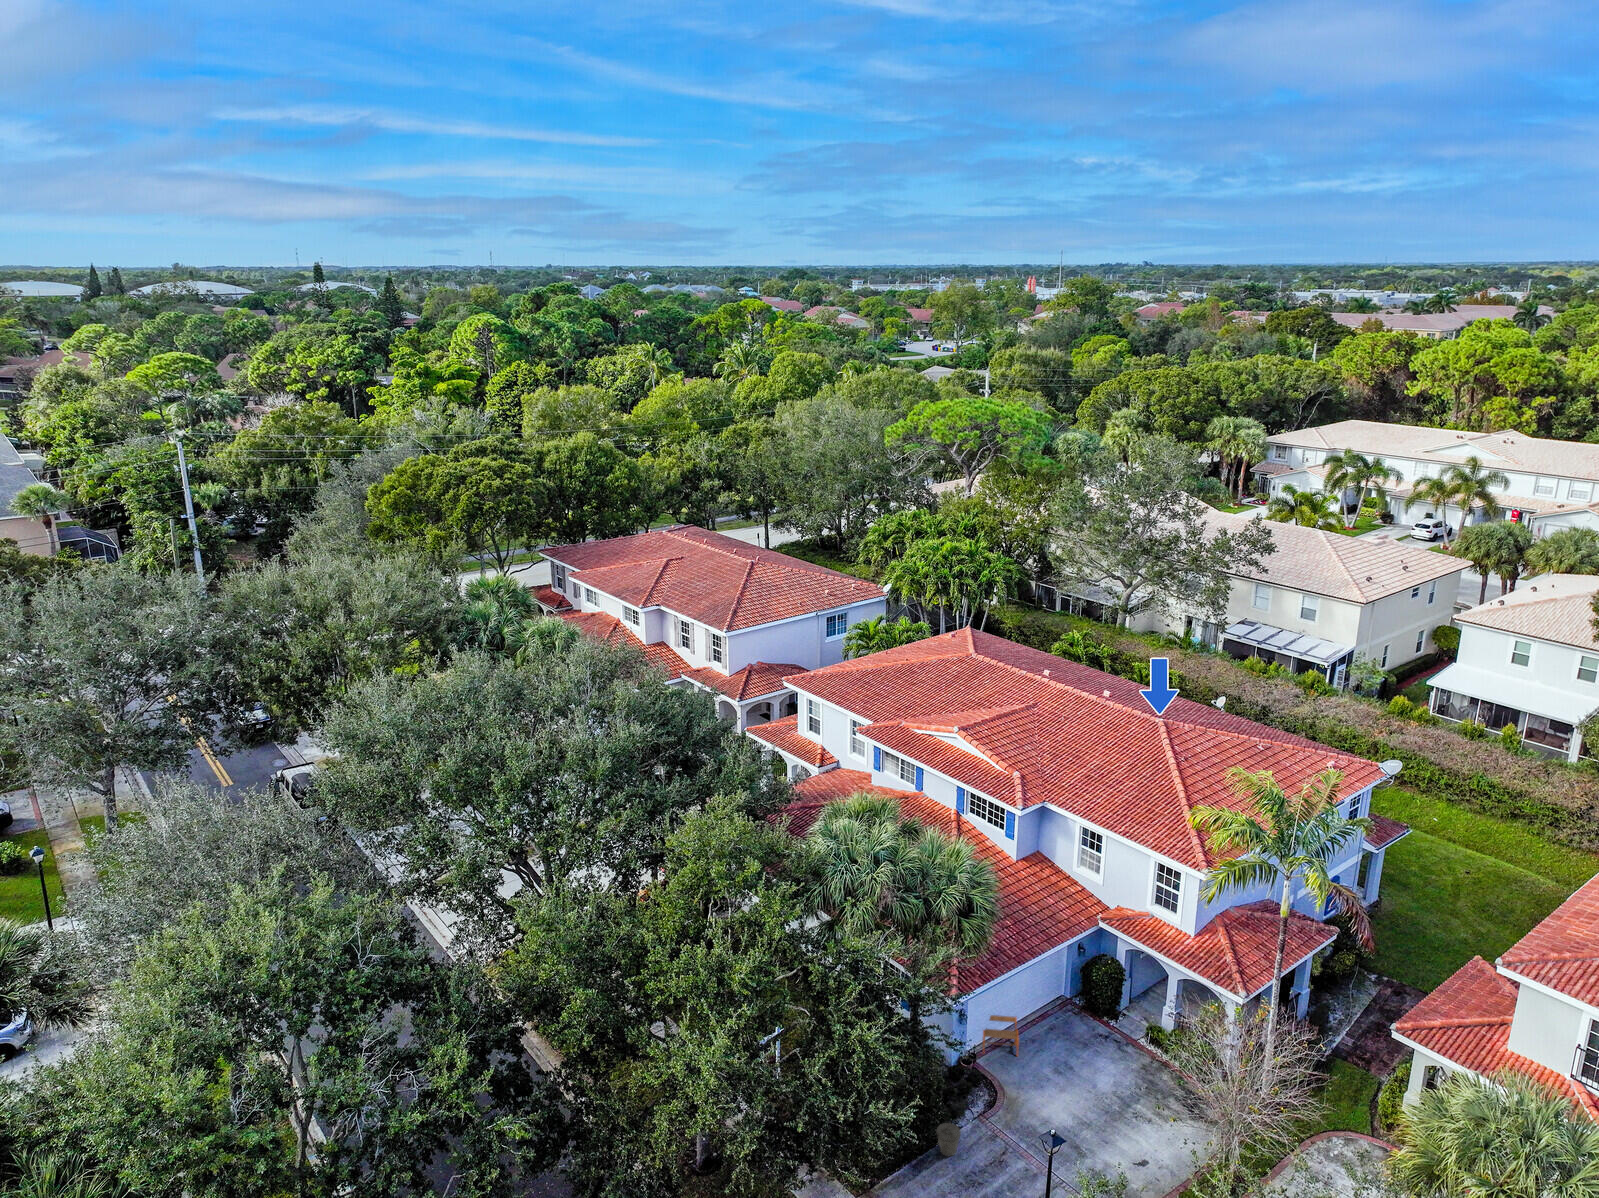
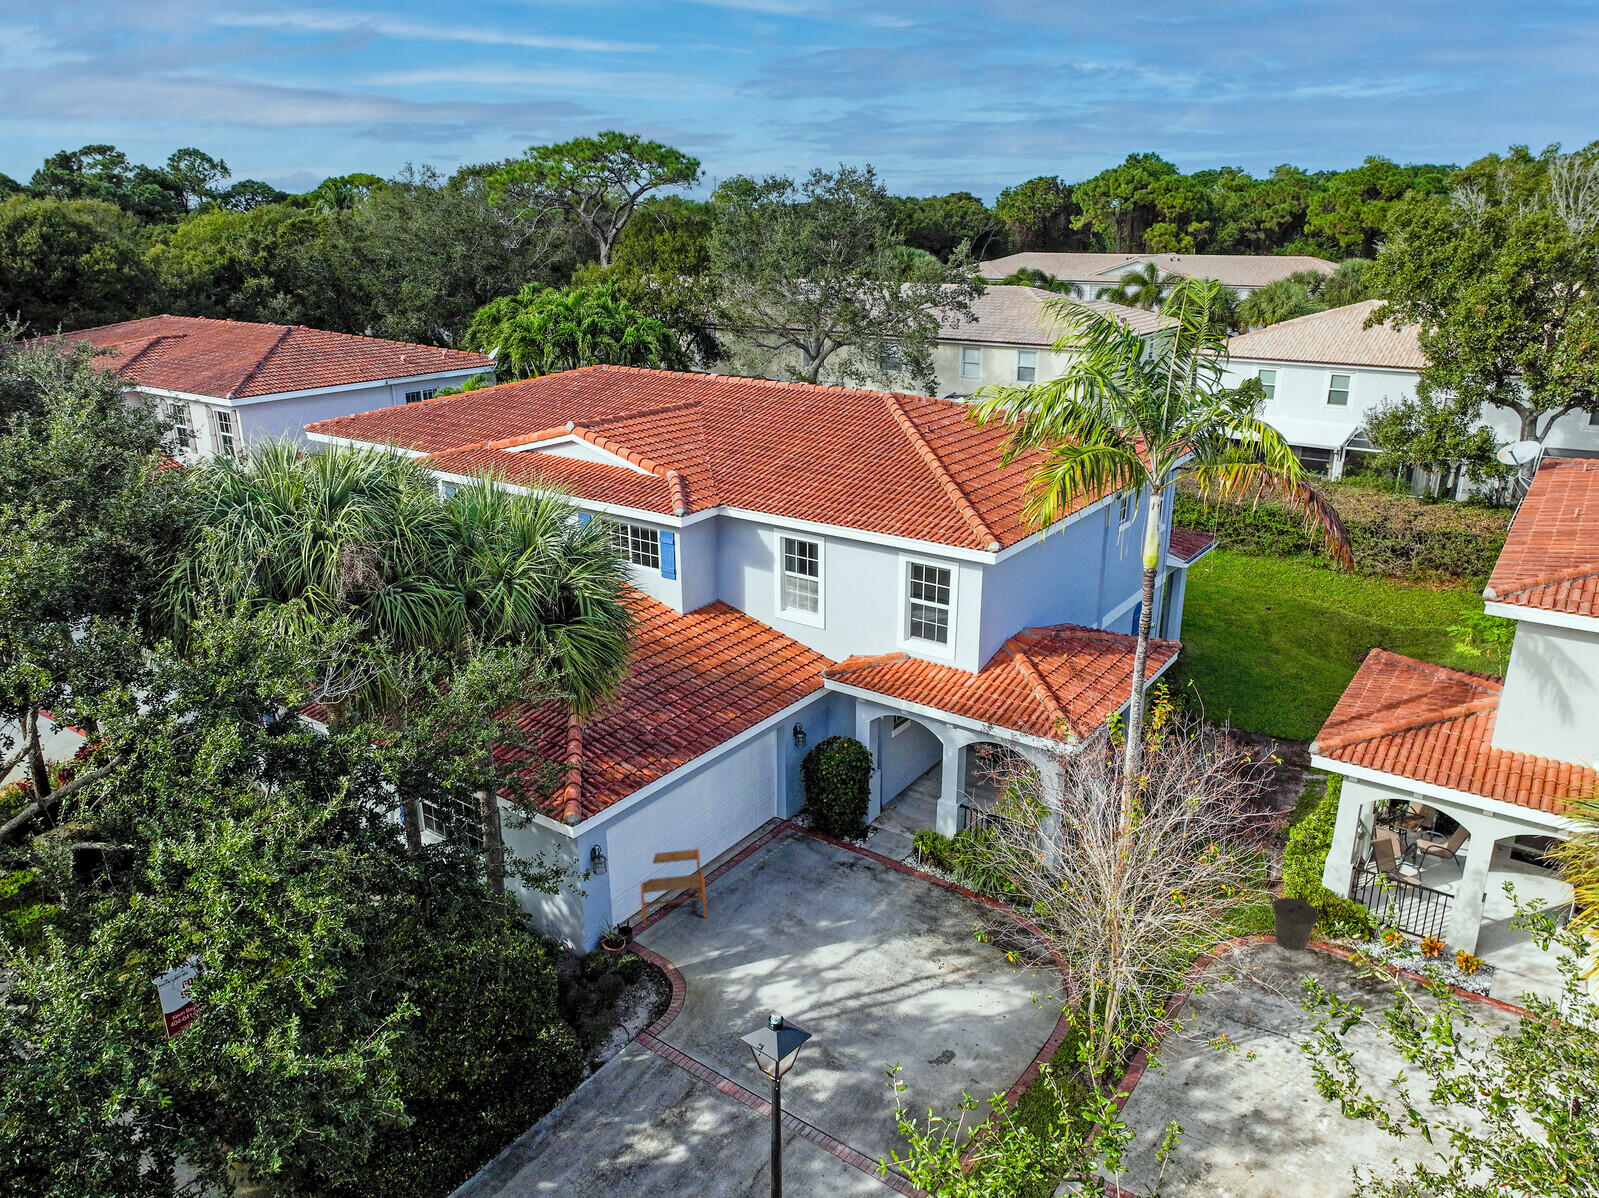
trash can: present [936,1123,961,1156] -> present [1273,898,1318,950]

